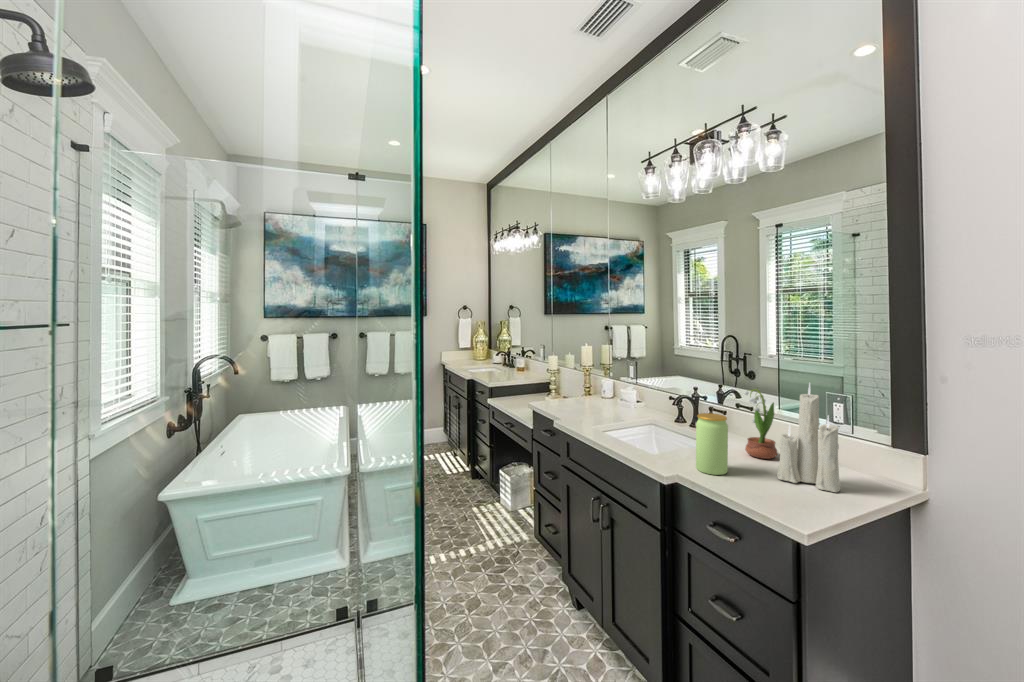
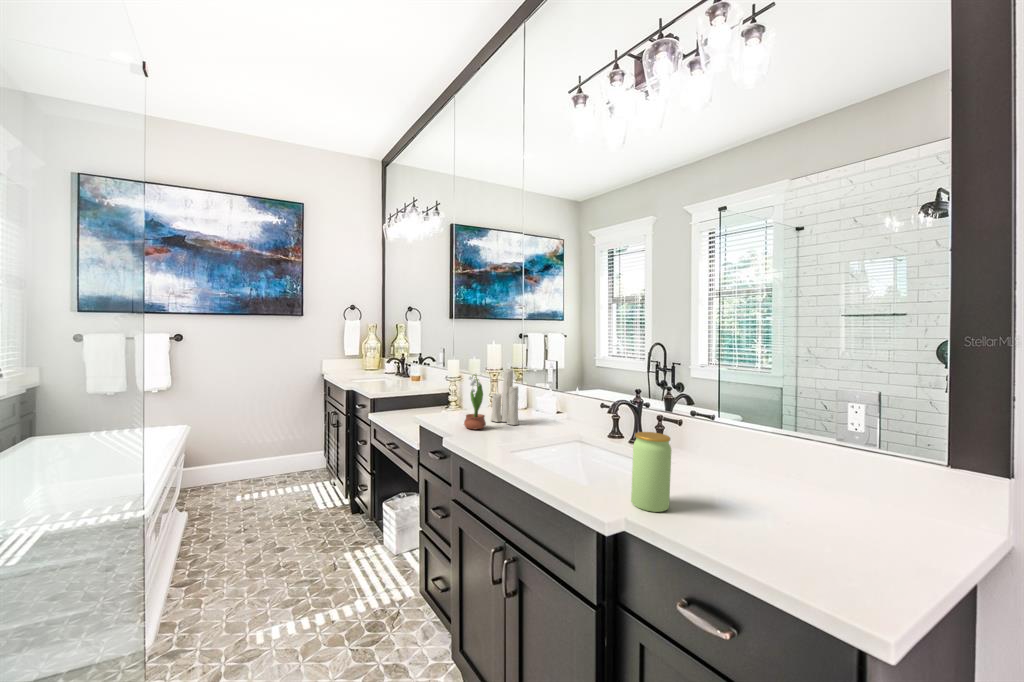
candle: present [777,384,840,492] -> present [491,368,519,425]
potted flower: present [744,389,778,459] -> present [464,375,486,429]

